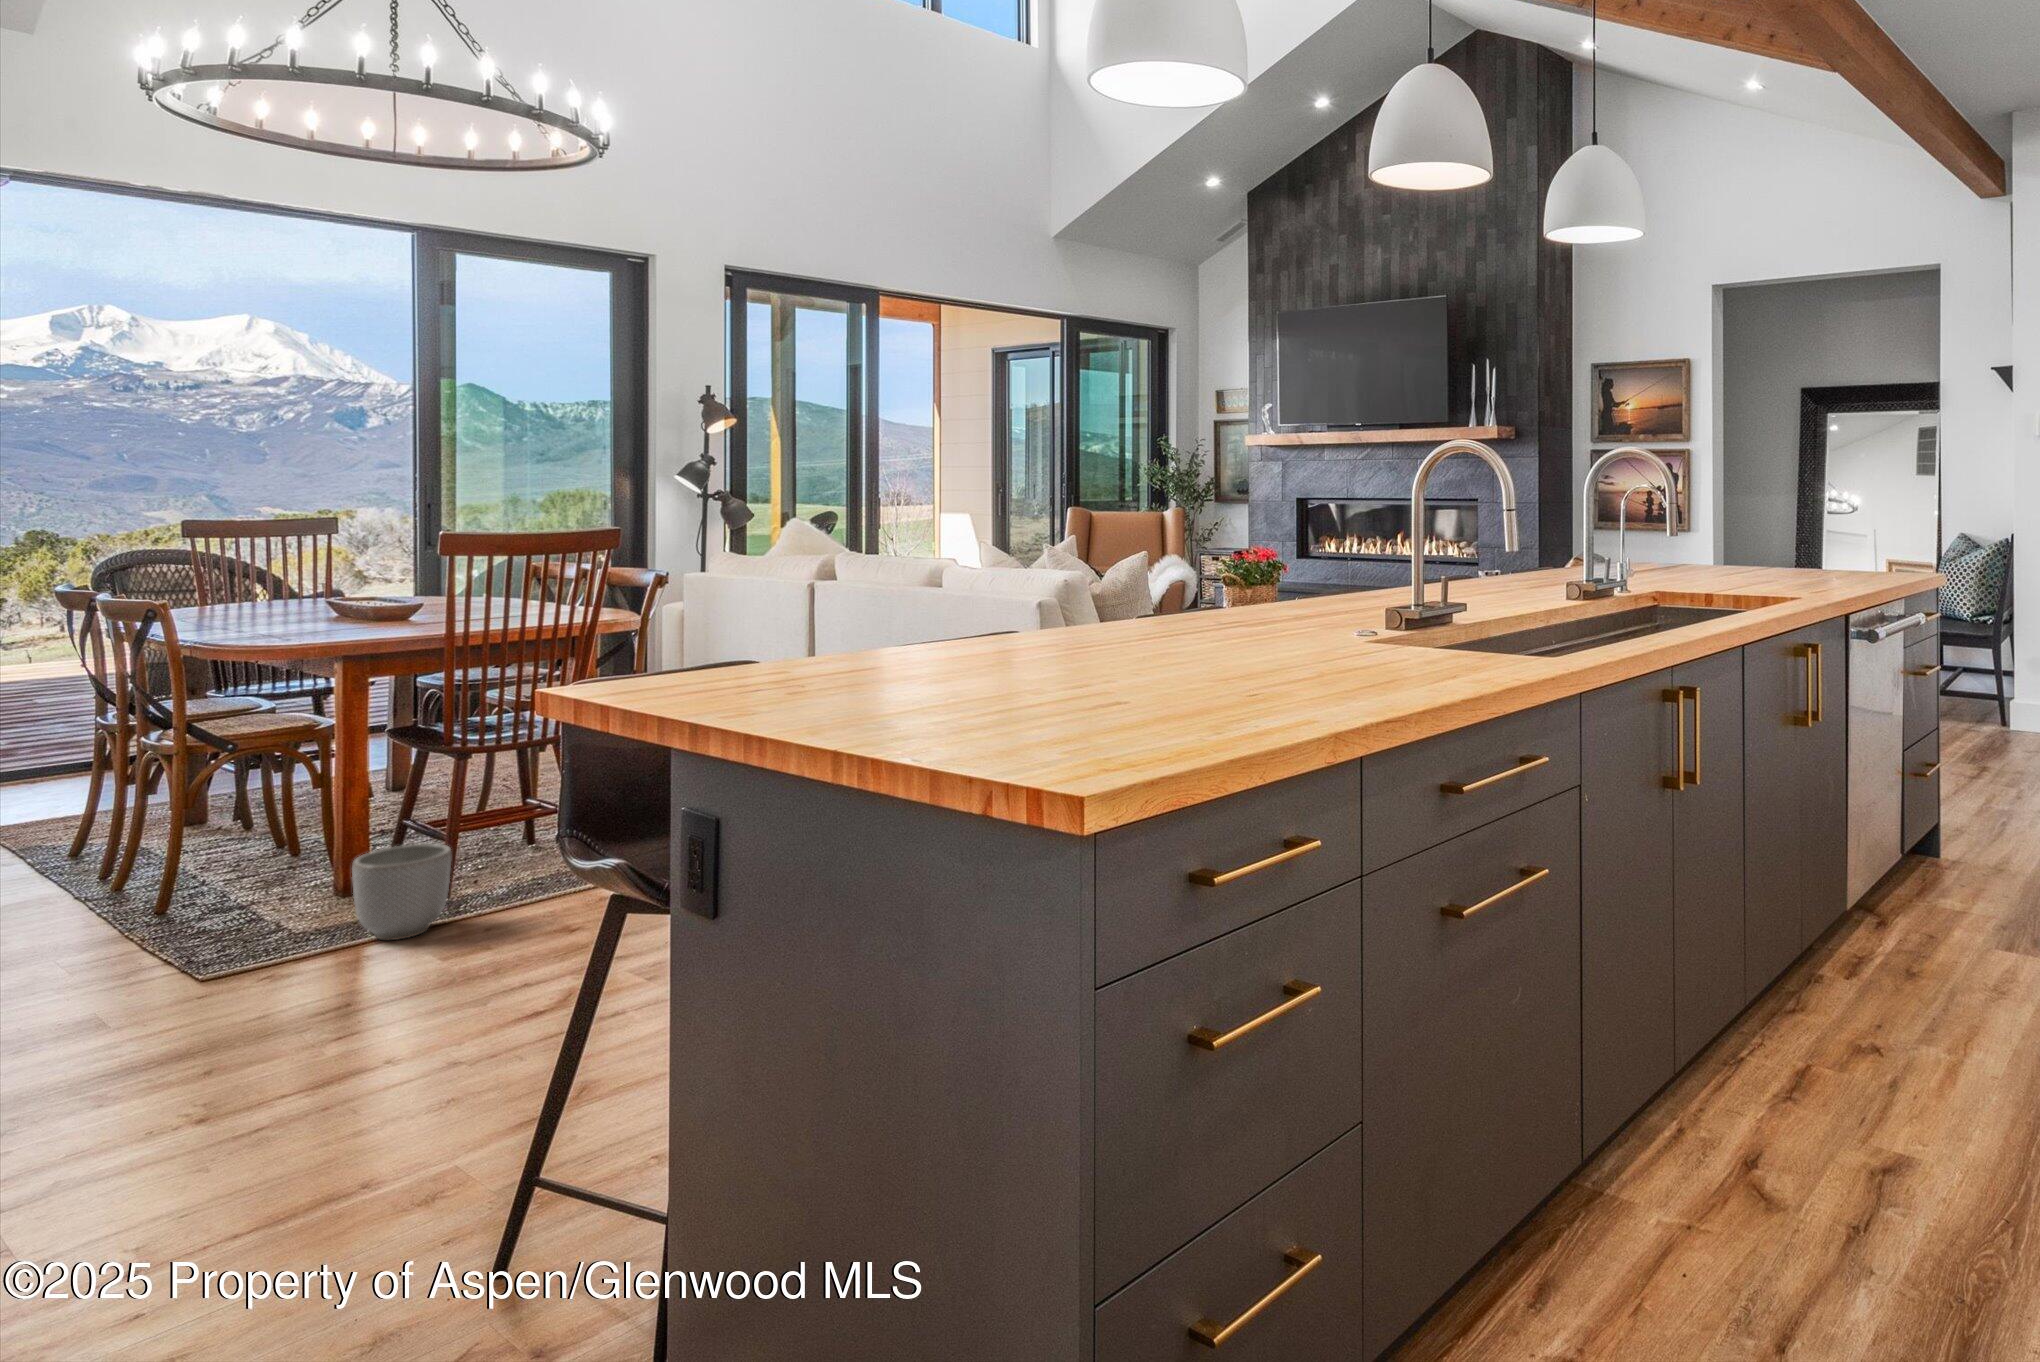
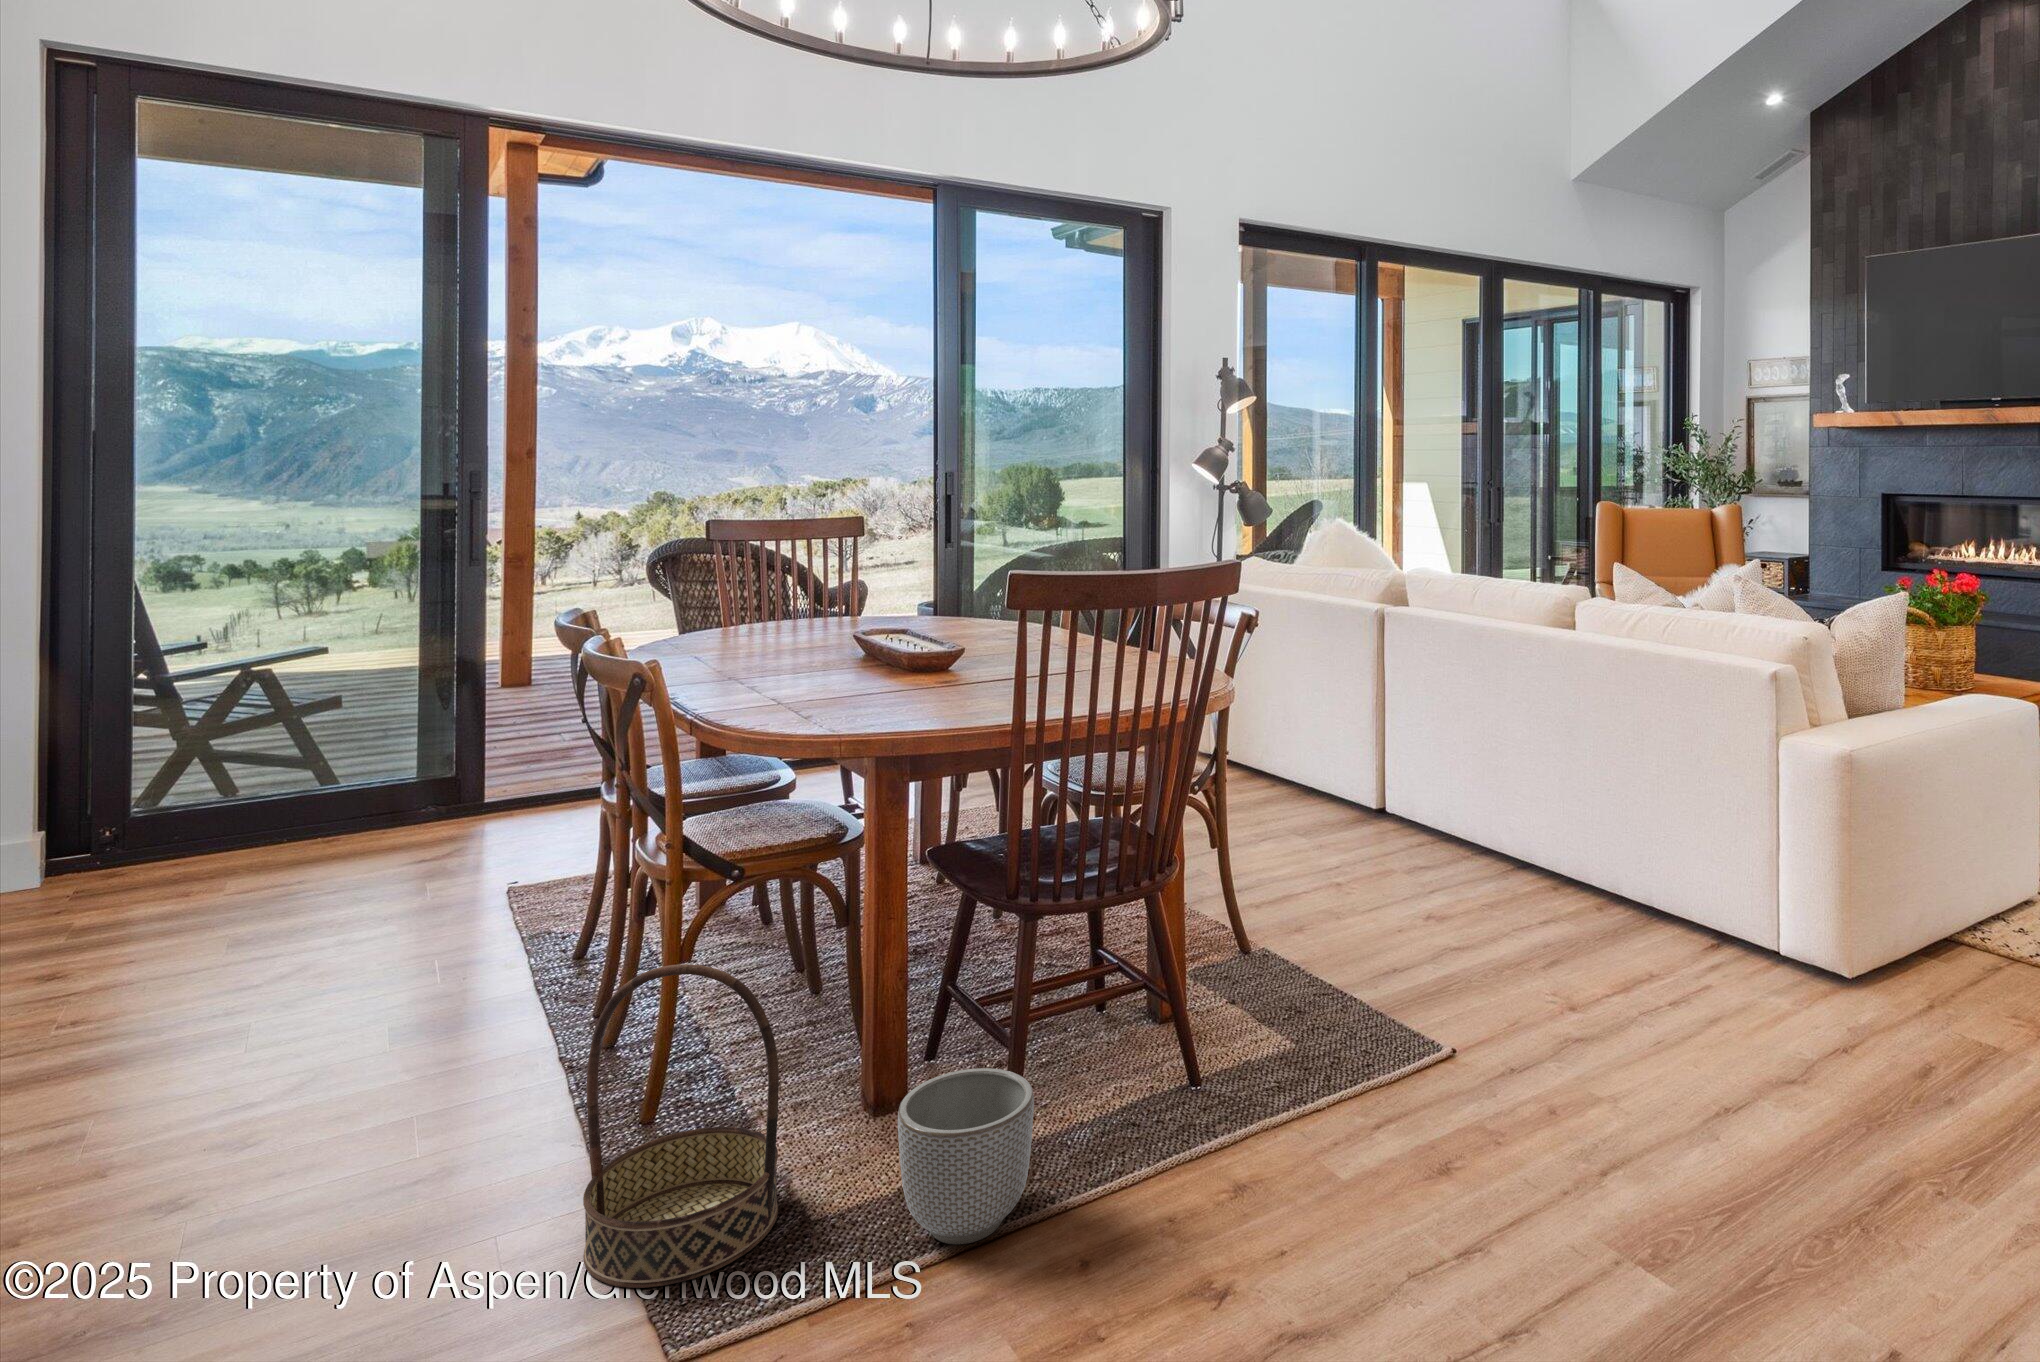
basket: none [116,779,264,973] -> present [583,964,779,1288]

